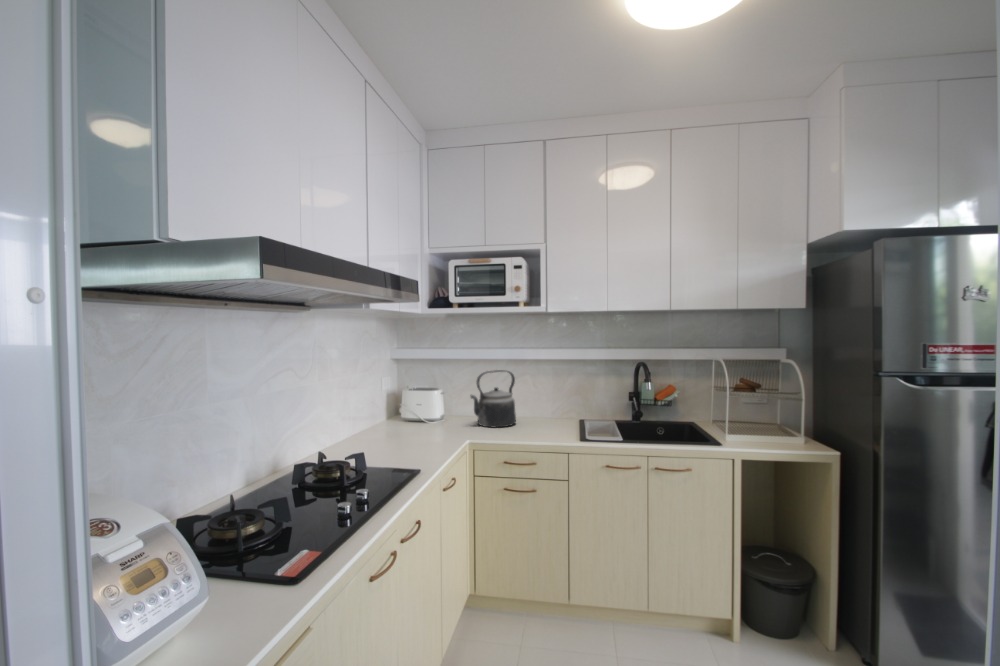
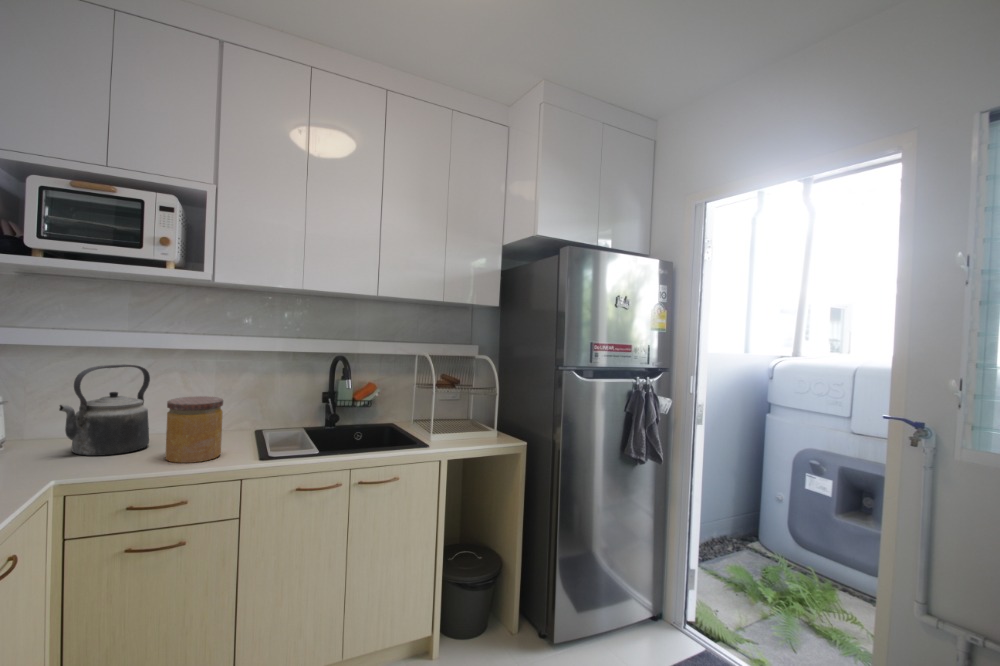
jar: none [523,392,556,438] -> present [165,396,223,463]

